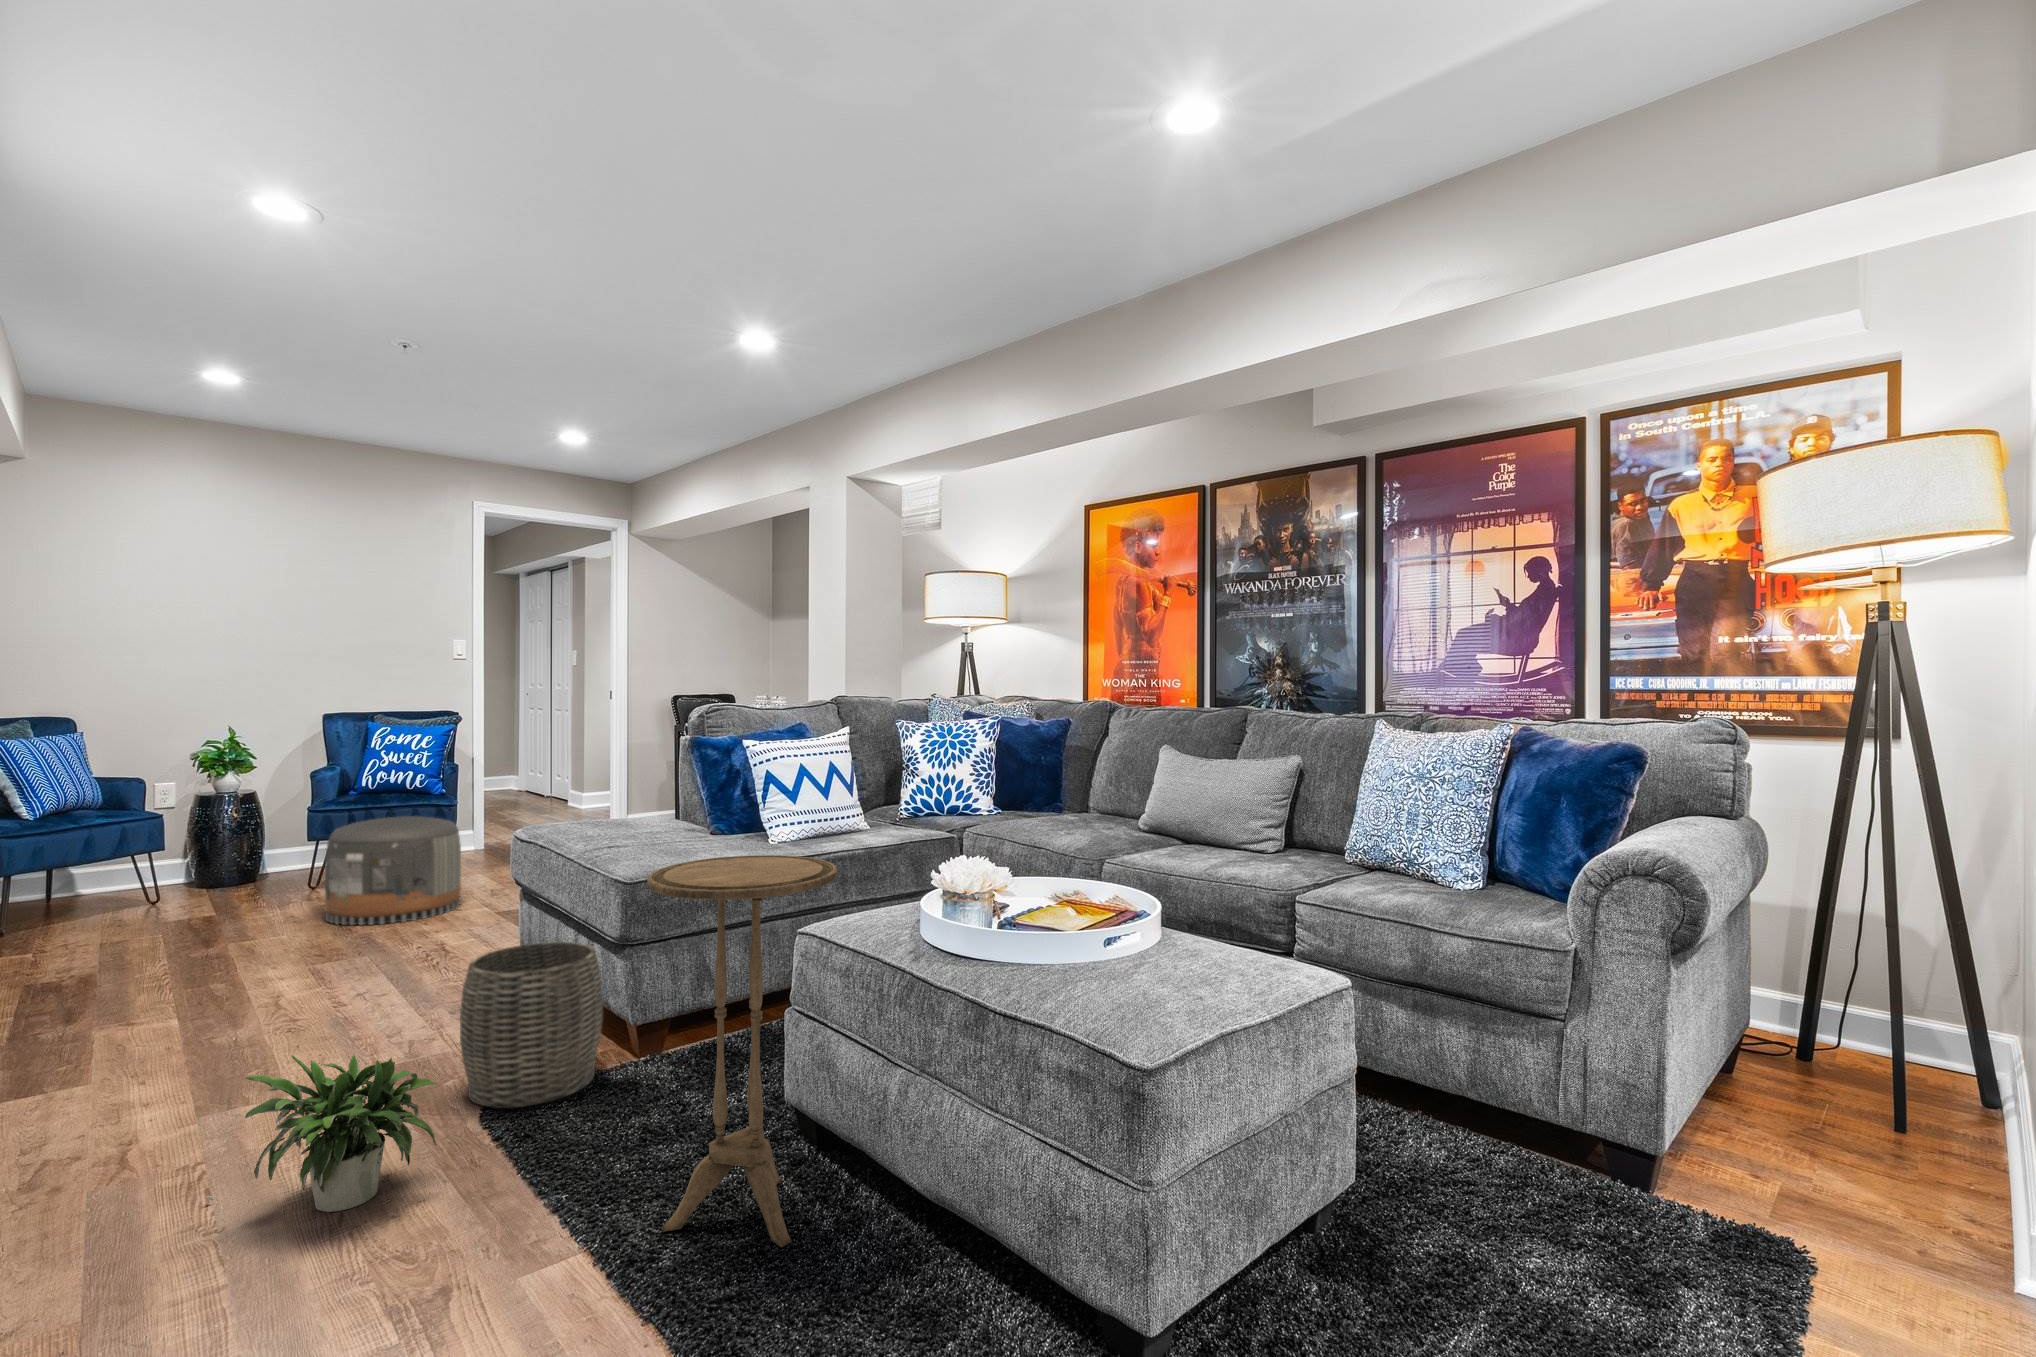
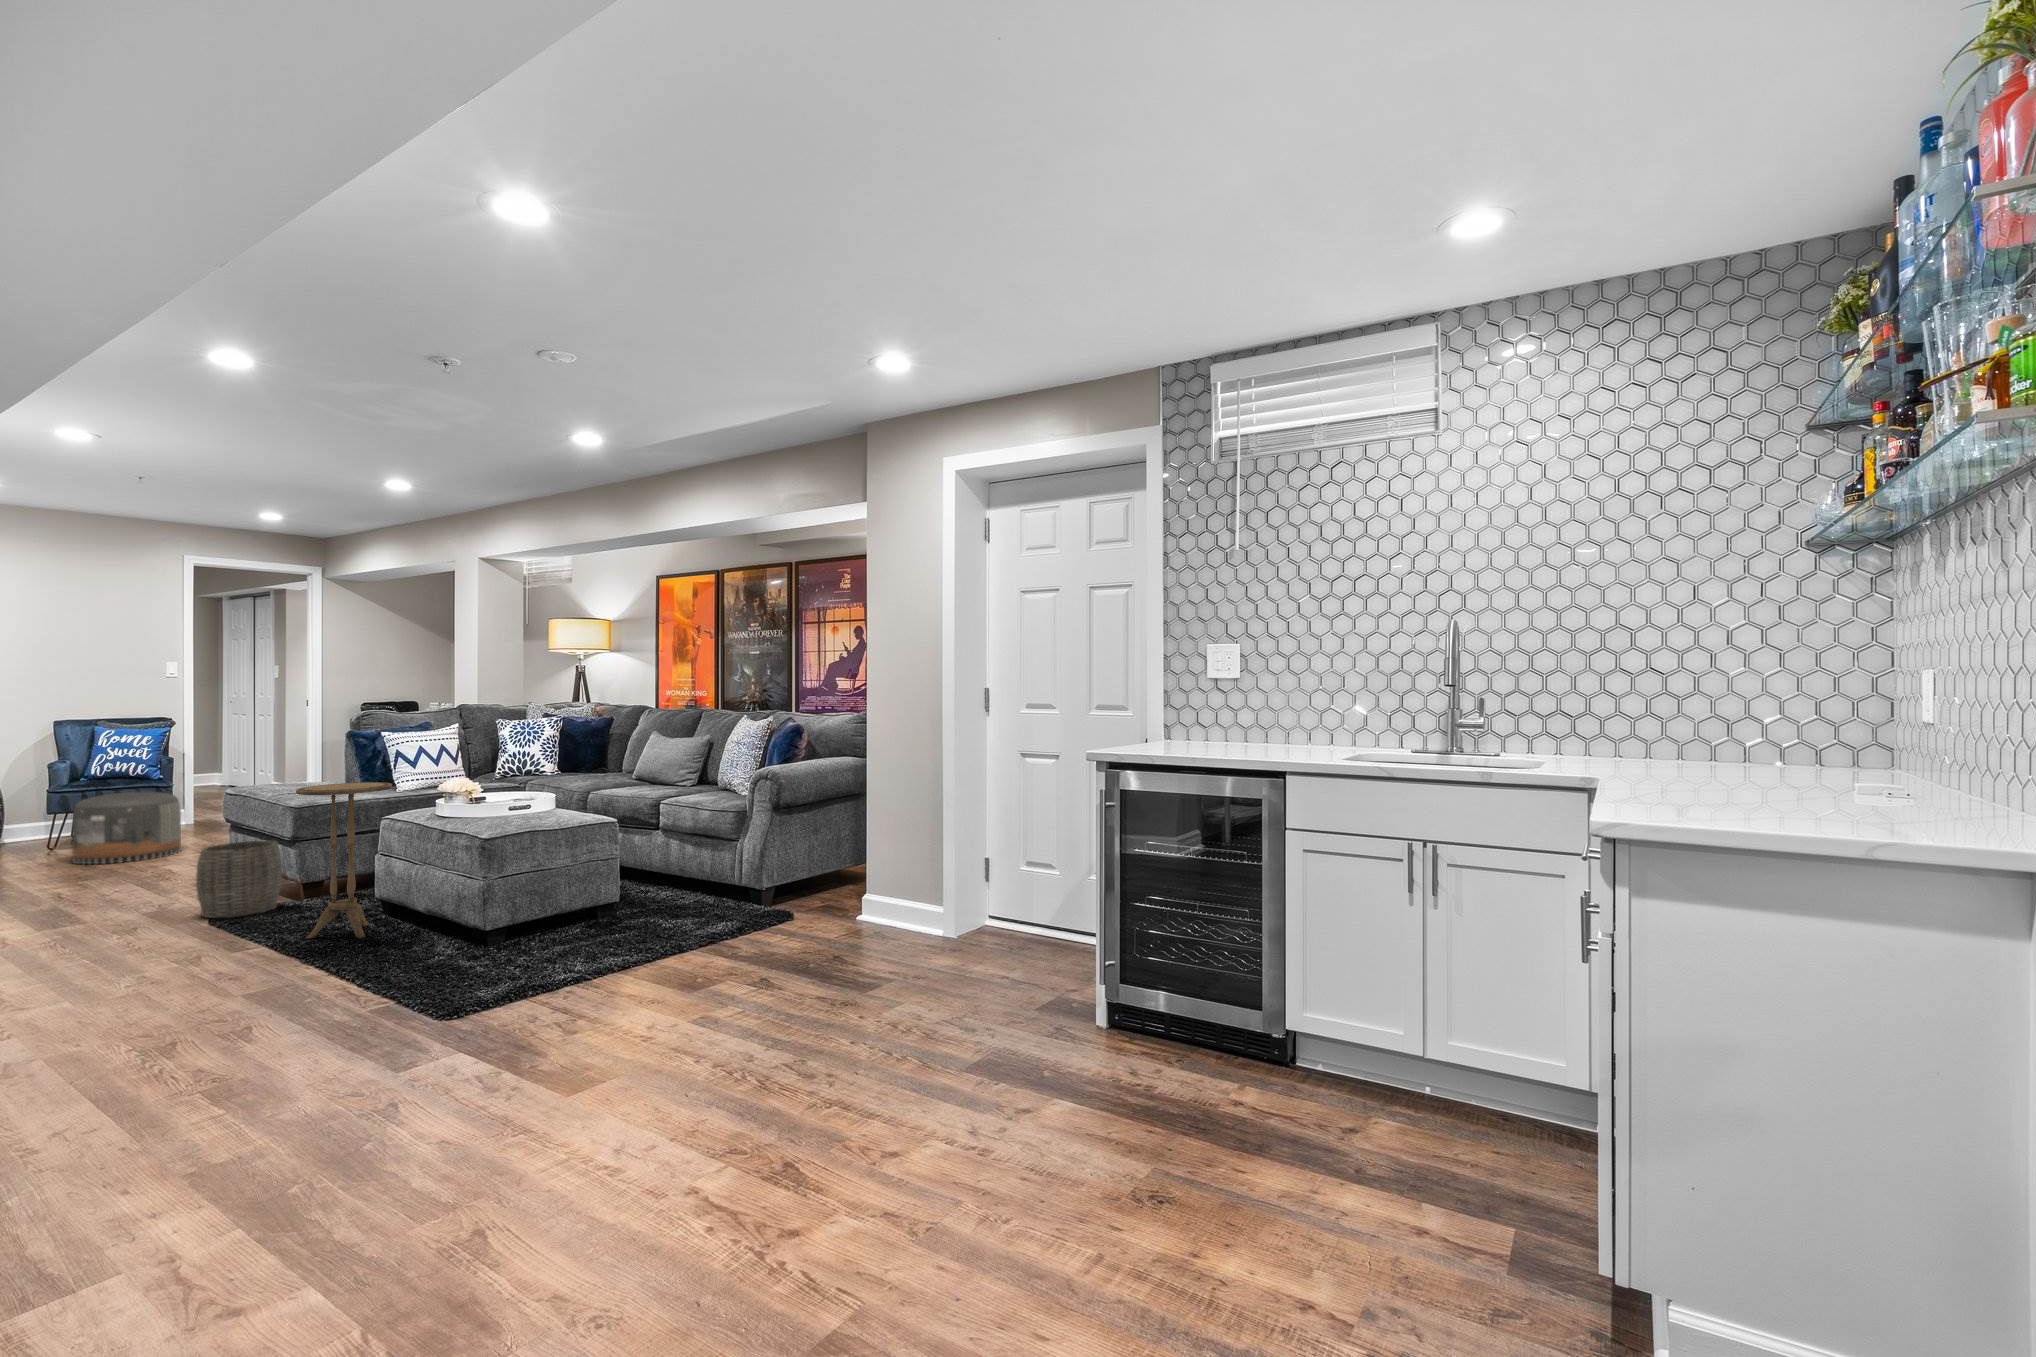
potted plant: present [205,1054,437,1212] -> none [63,878,189,948]

